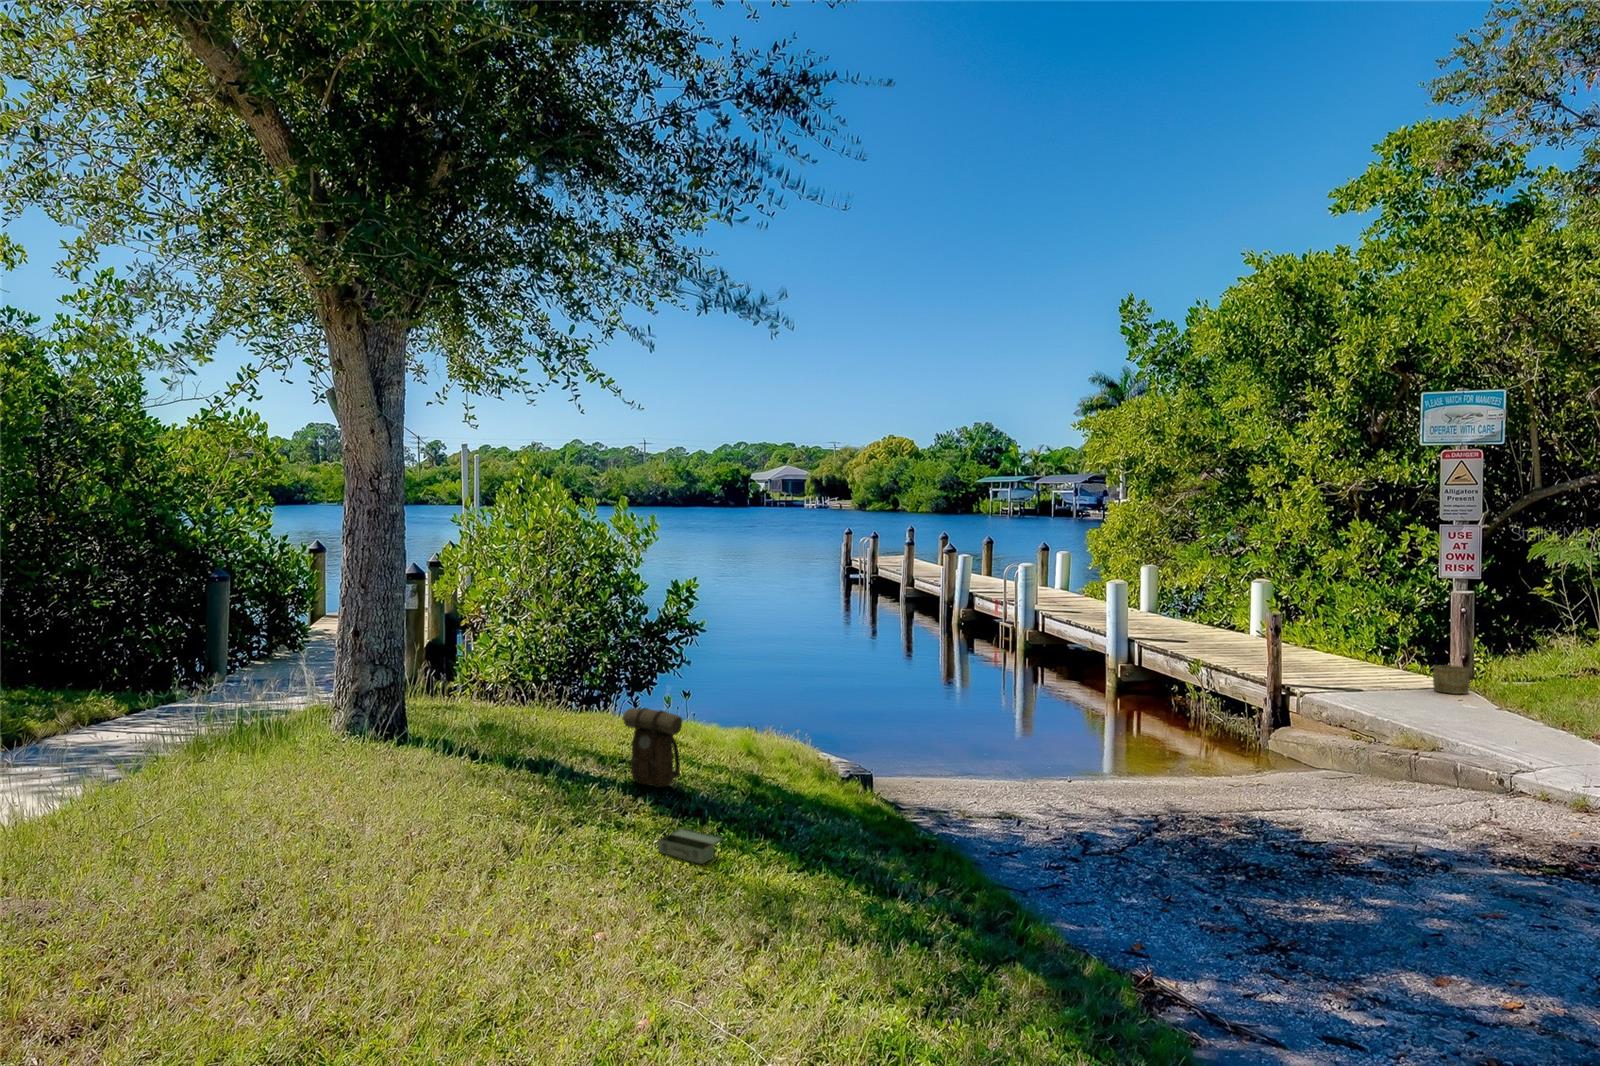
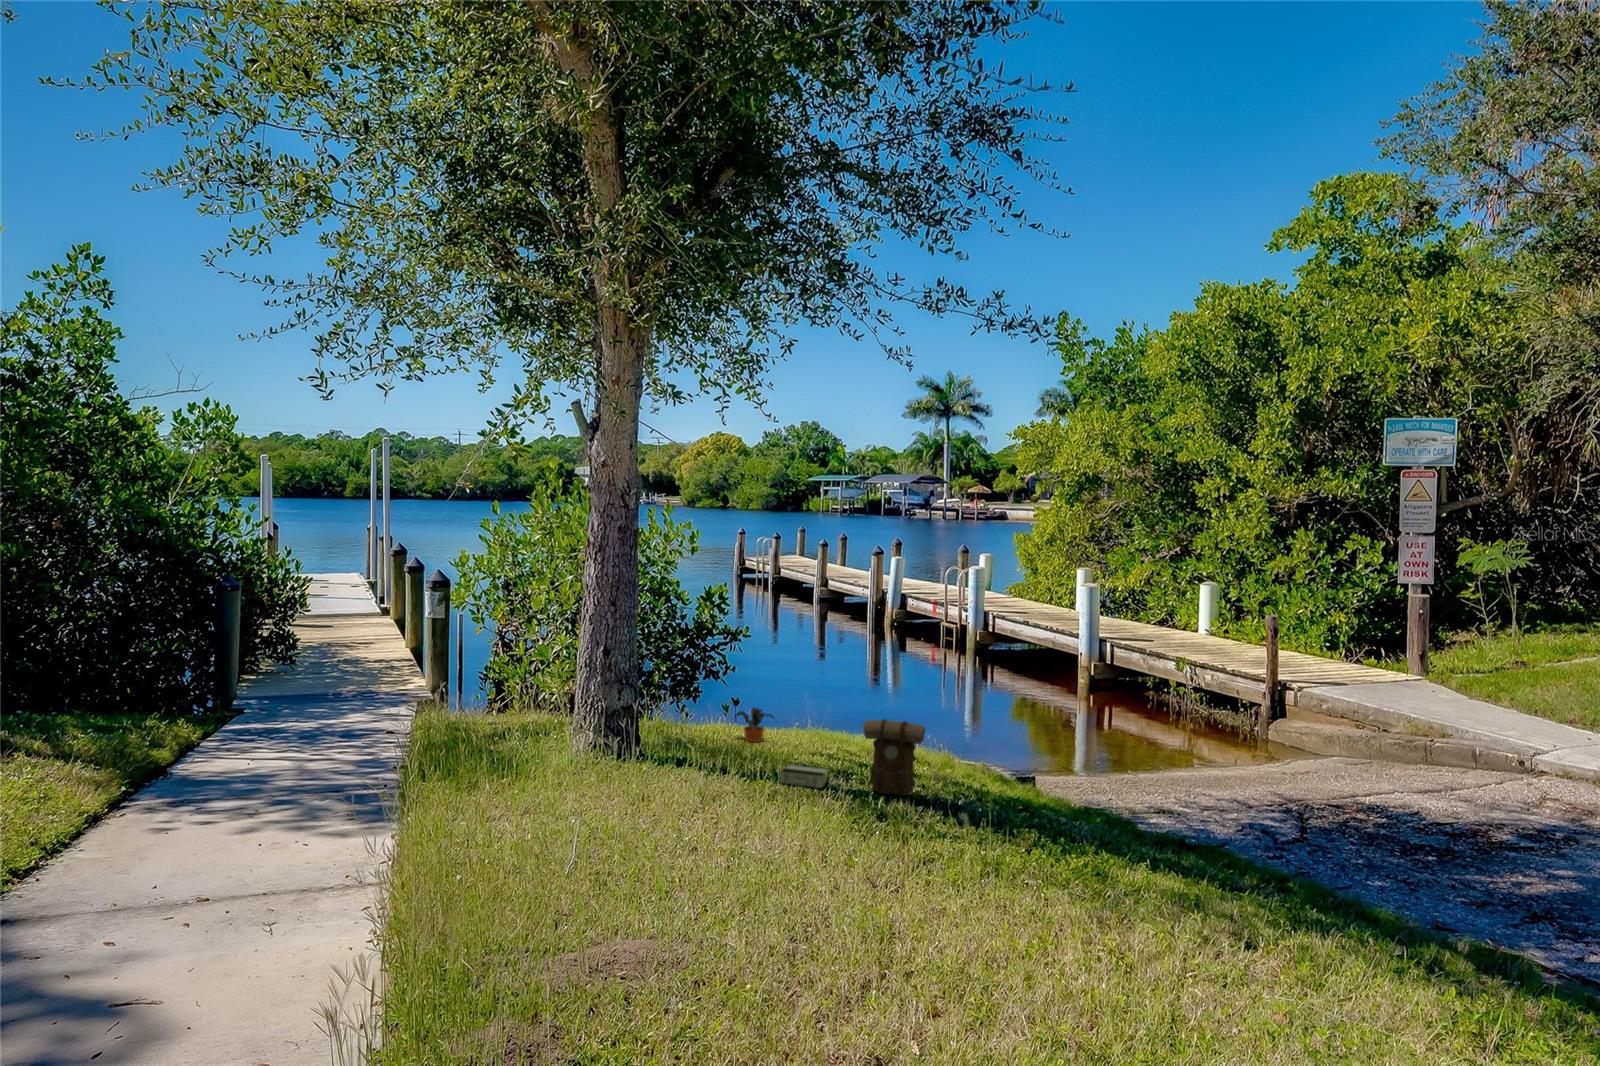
wooden bucket: present [1433,665,1470,694] -> none [1403,661,1437,686]
potted plant: none [577,695,618,729] -> present [735,708,774,742]
toolbox: present [658,828,723,864] -> present [780,764,829,788]

